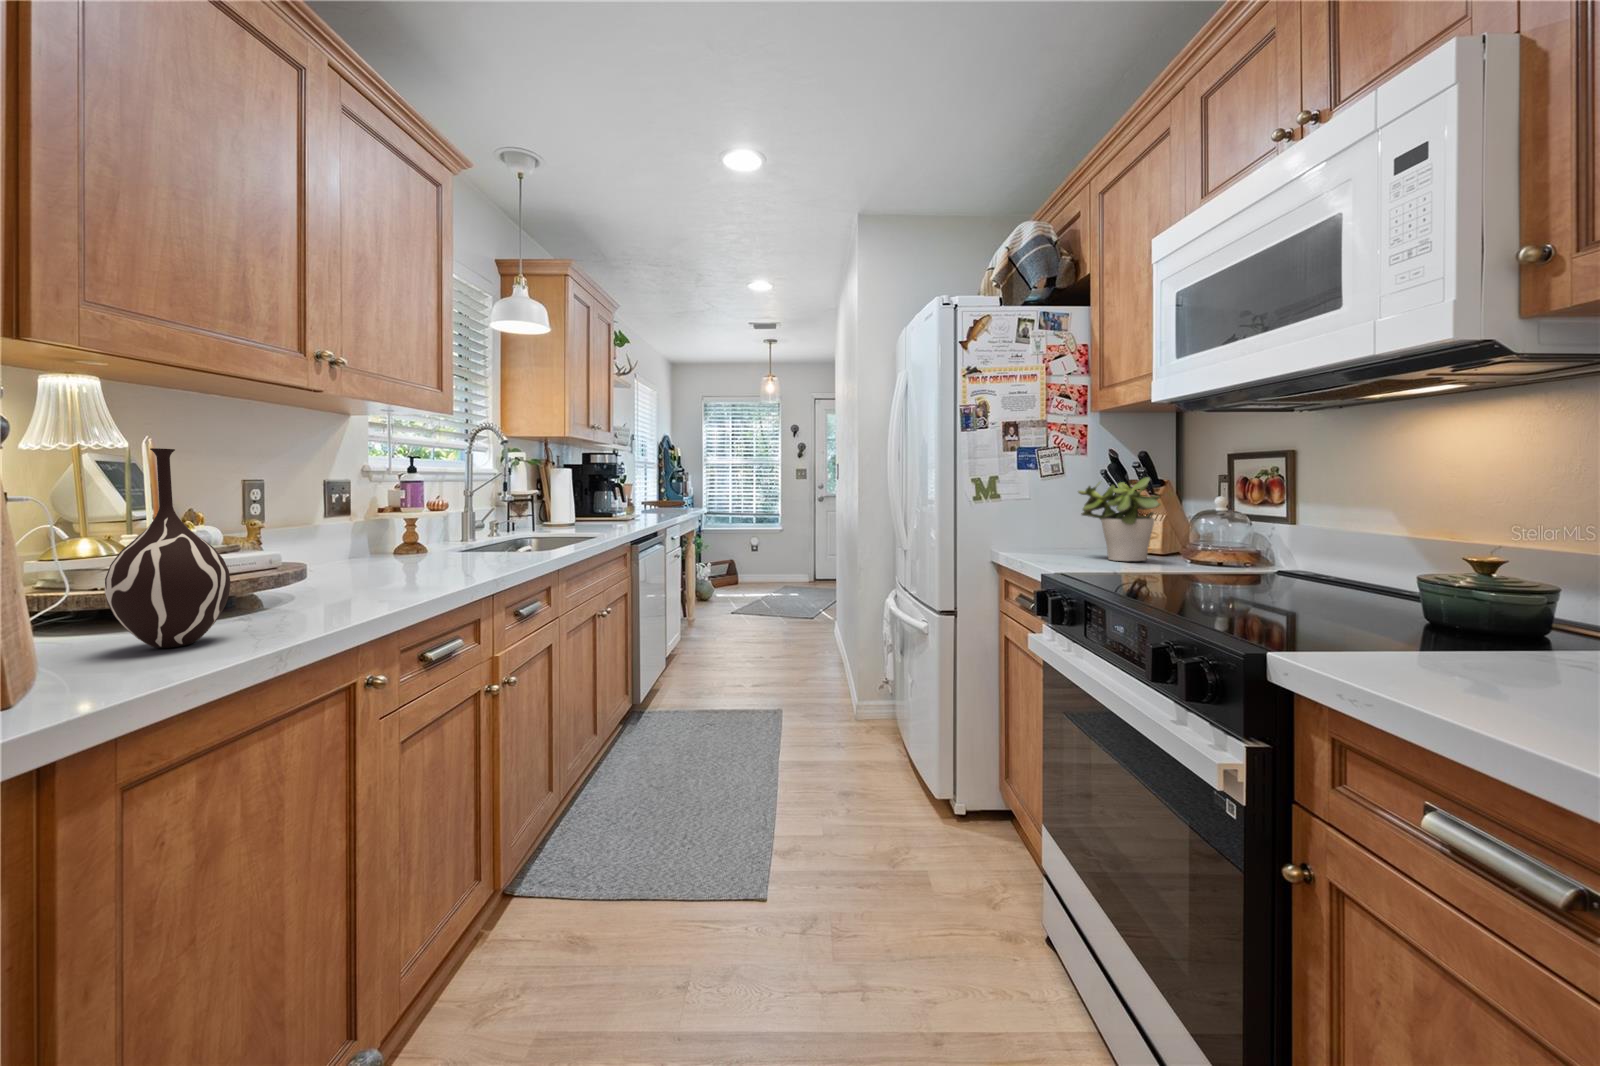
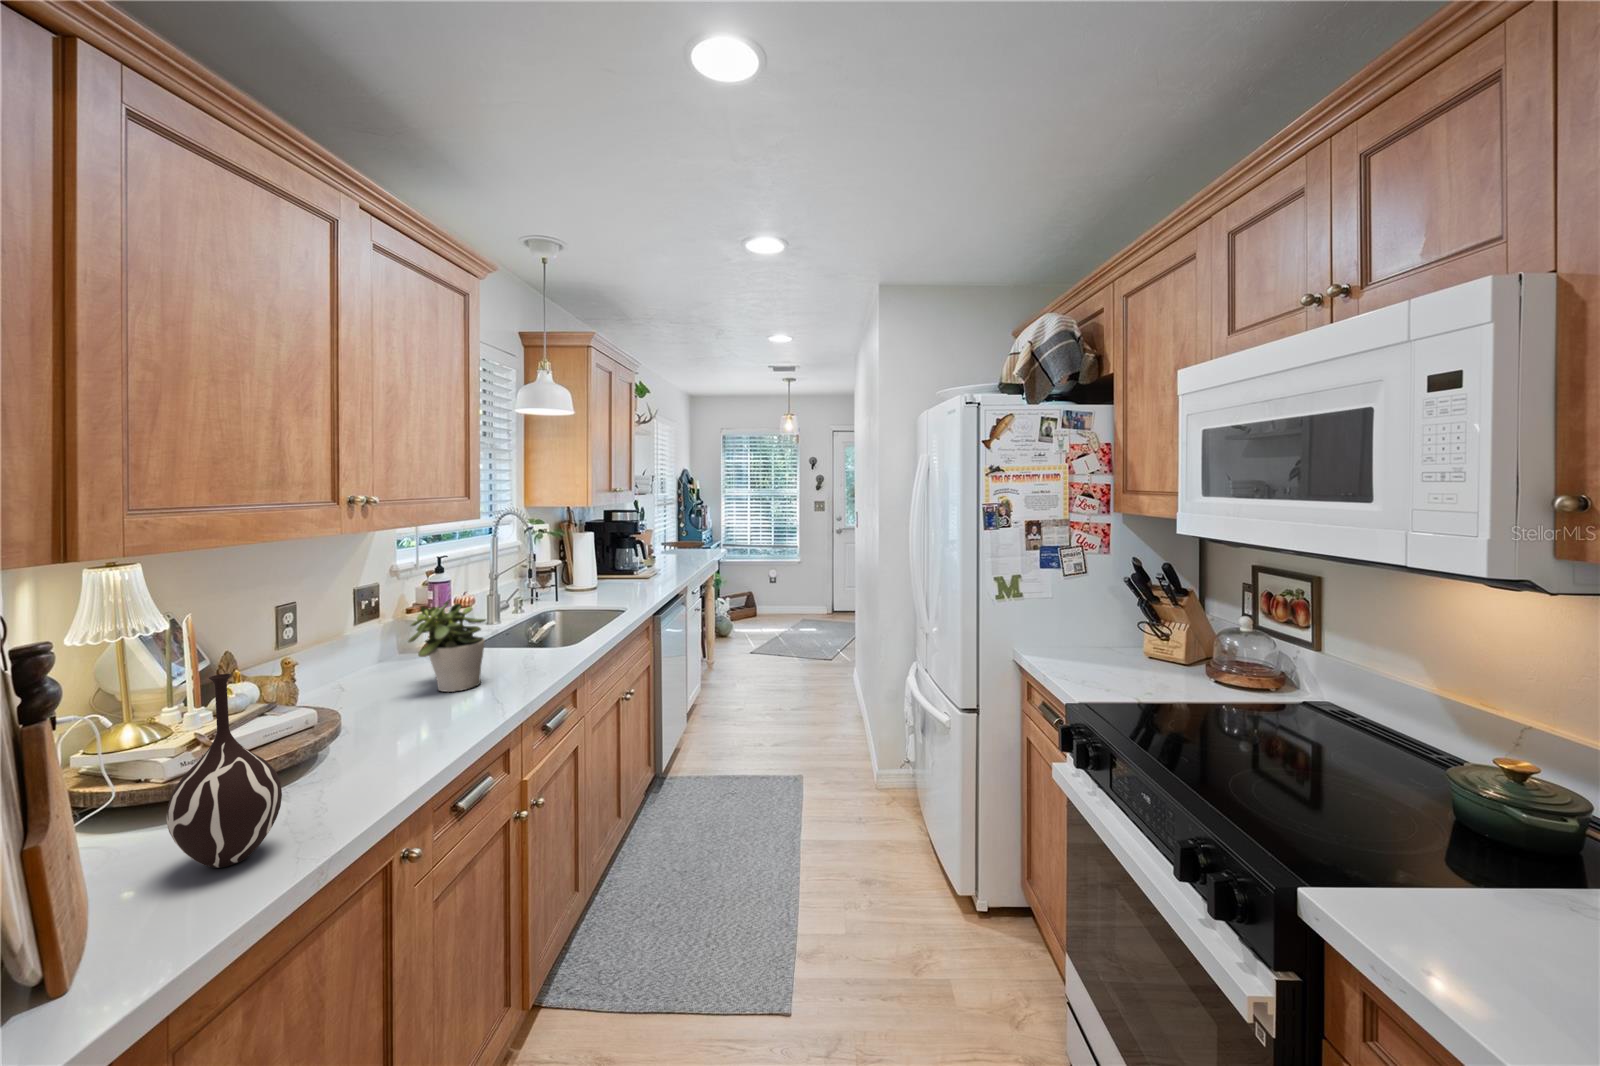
potted plant: present [1078,477,1160,561] -> present [408,600,486,692]

